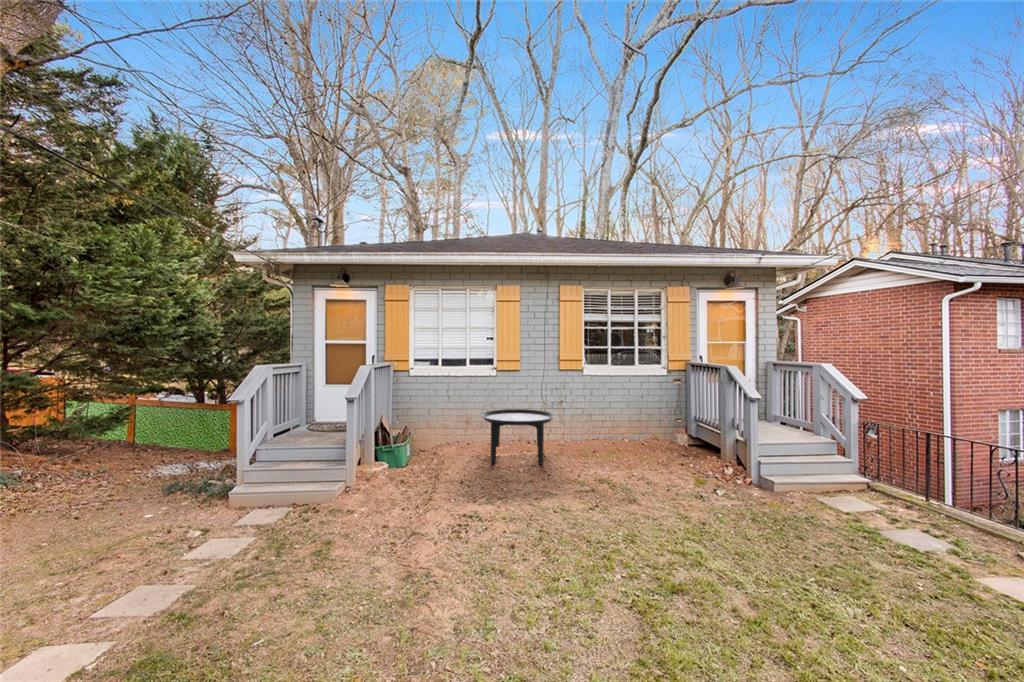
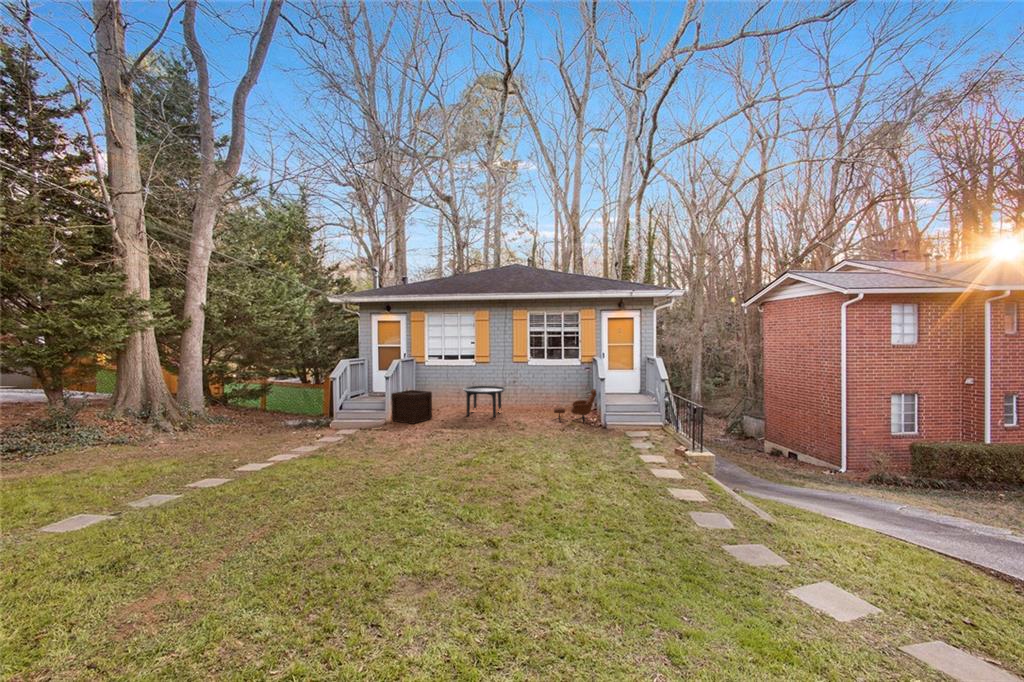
lounge chair: none [647,414,728,477] -> present [554,389,596,422]
wooden crate: none [357,420,432,488] -> present [391,390,432,424]

